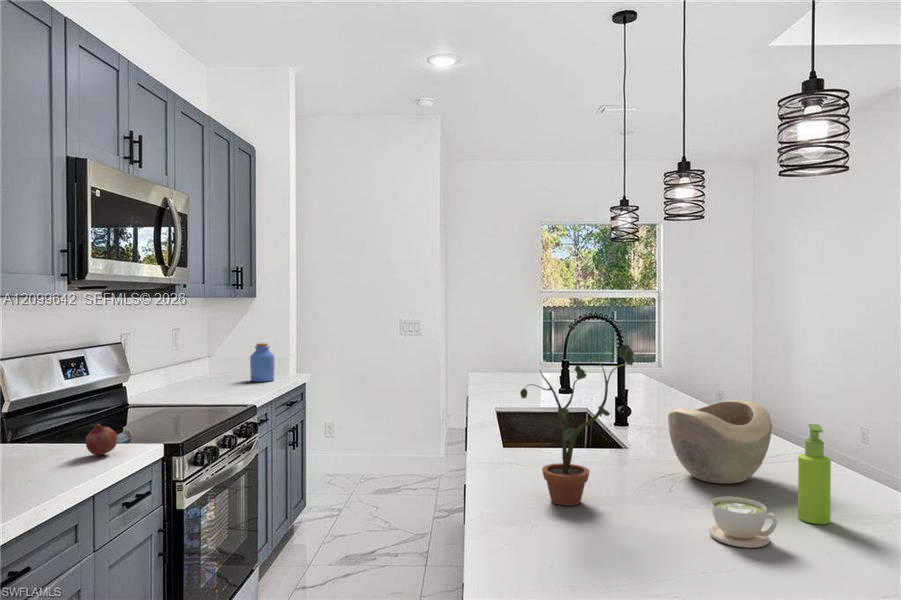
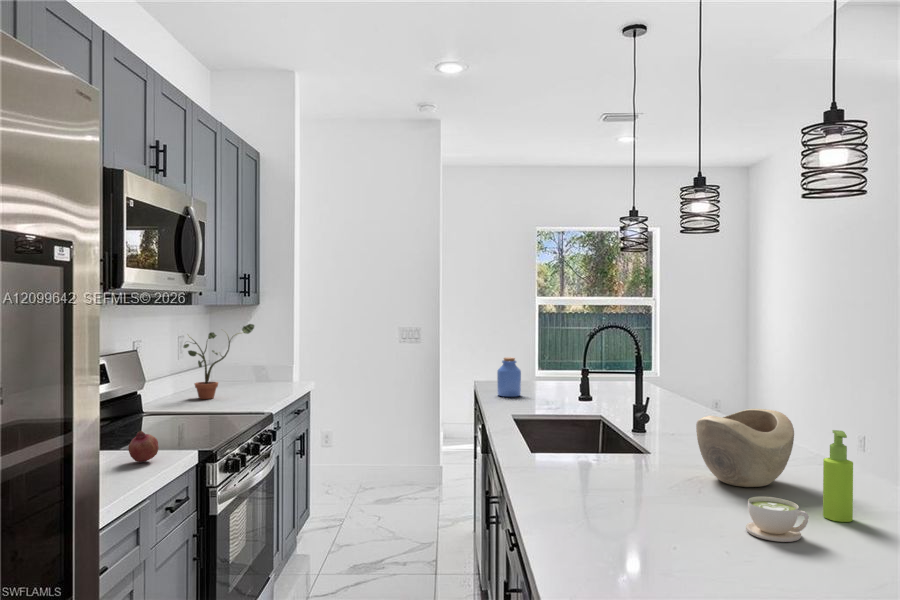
jar: present [250,343,275,382] -> present [497,357,521,397]
potted plant: present [520,345,634,506] -> present [184,324,254,399]

